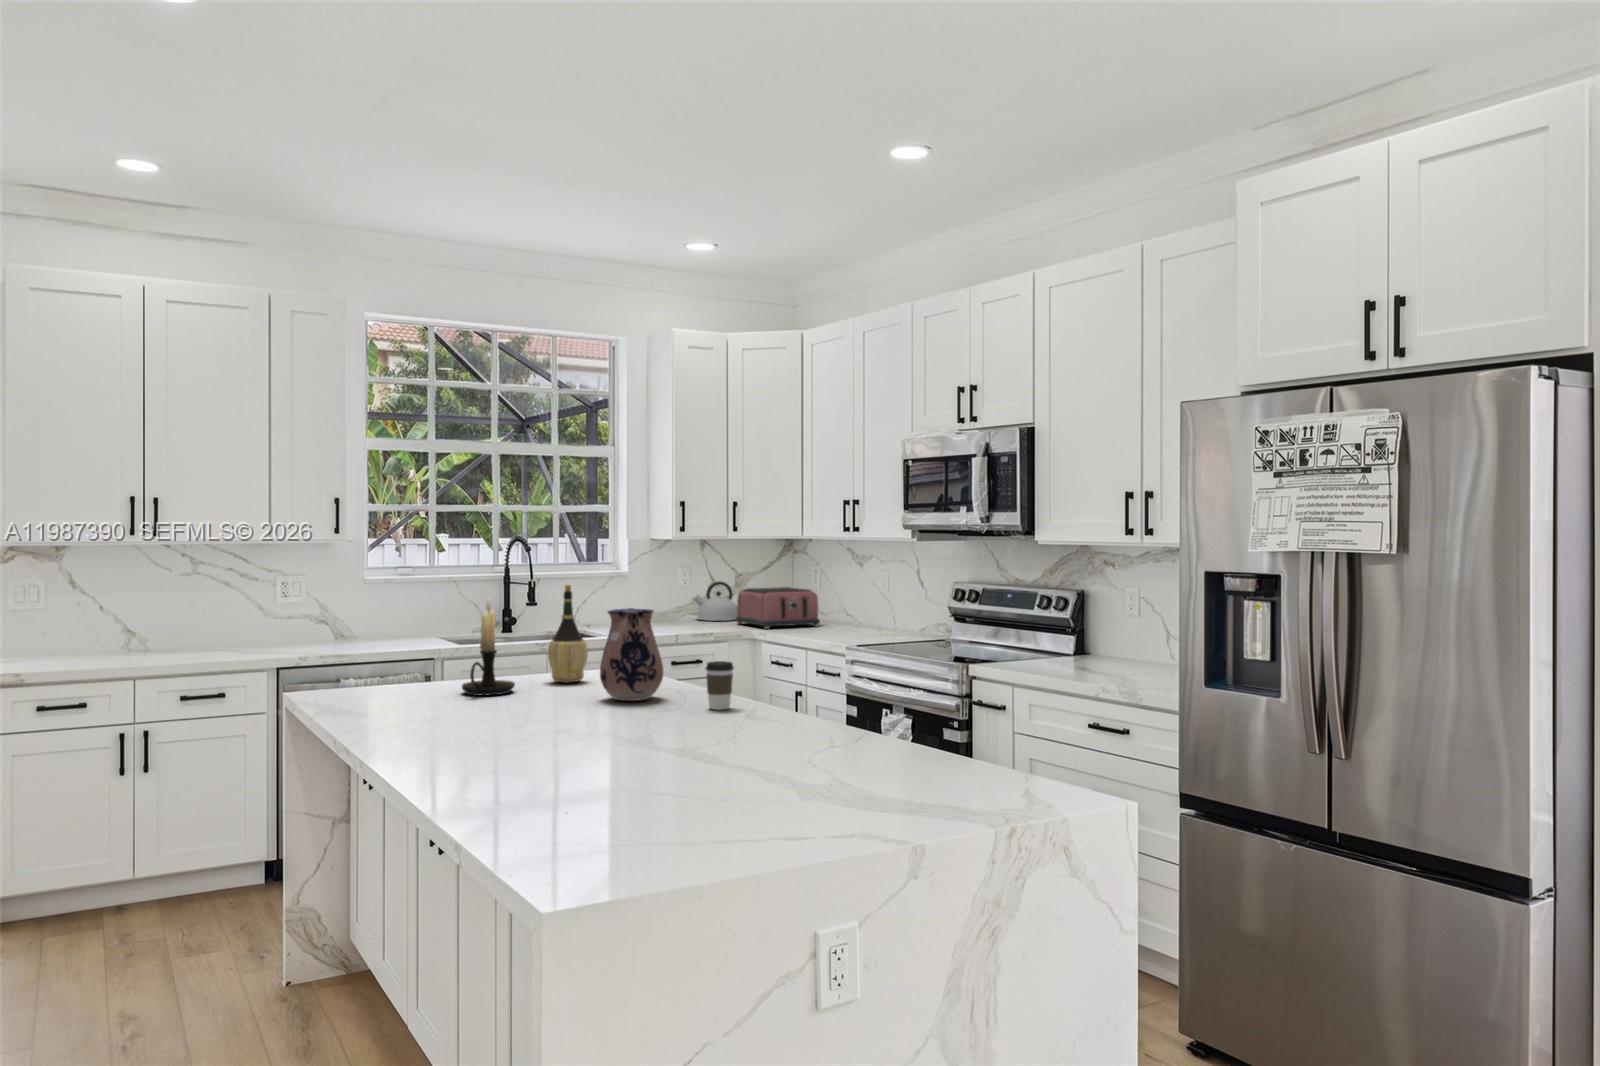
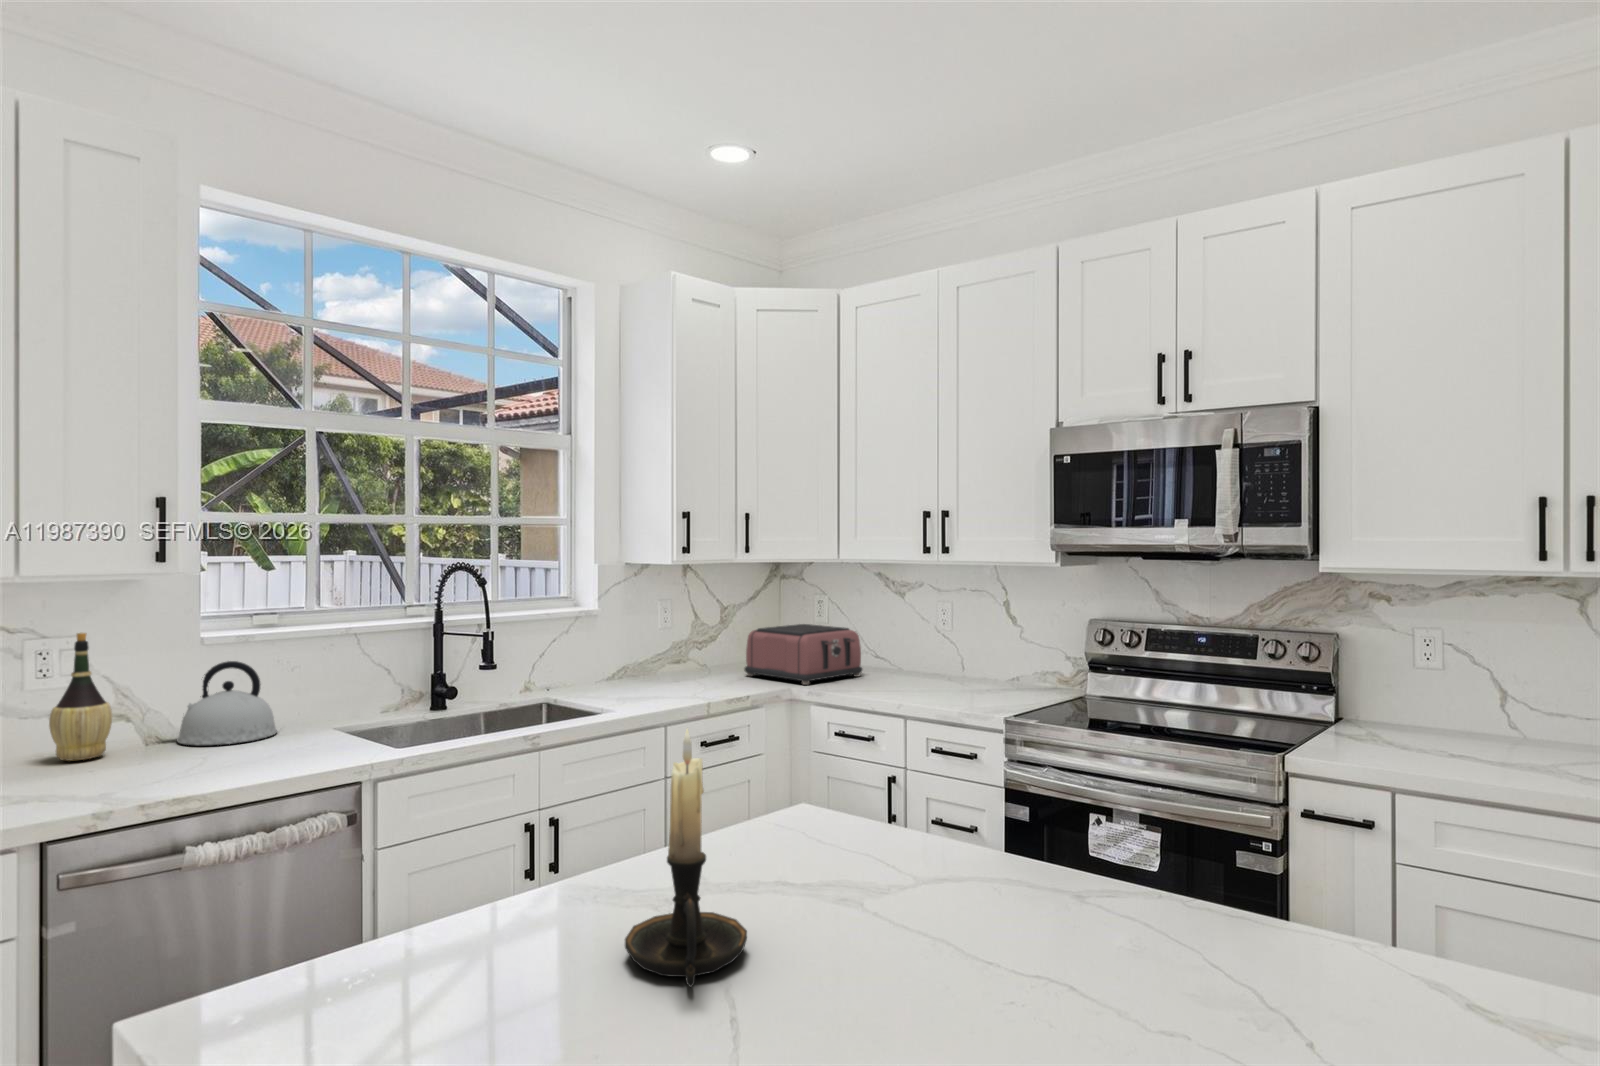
kettle: present [694,581,737,621] -> present [177,661,277,745]
wine bottle: present [548,585,588,682] -> present [49,633,112,761]
ceramic pitcher: present [600,608,663,701] -> none [977,738,1123,967]
coffee cup: present [706,661,734,710] -> none [1268,863,1341,987]

